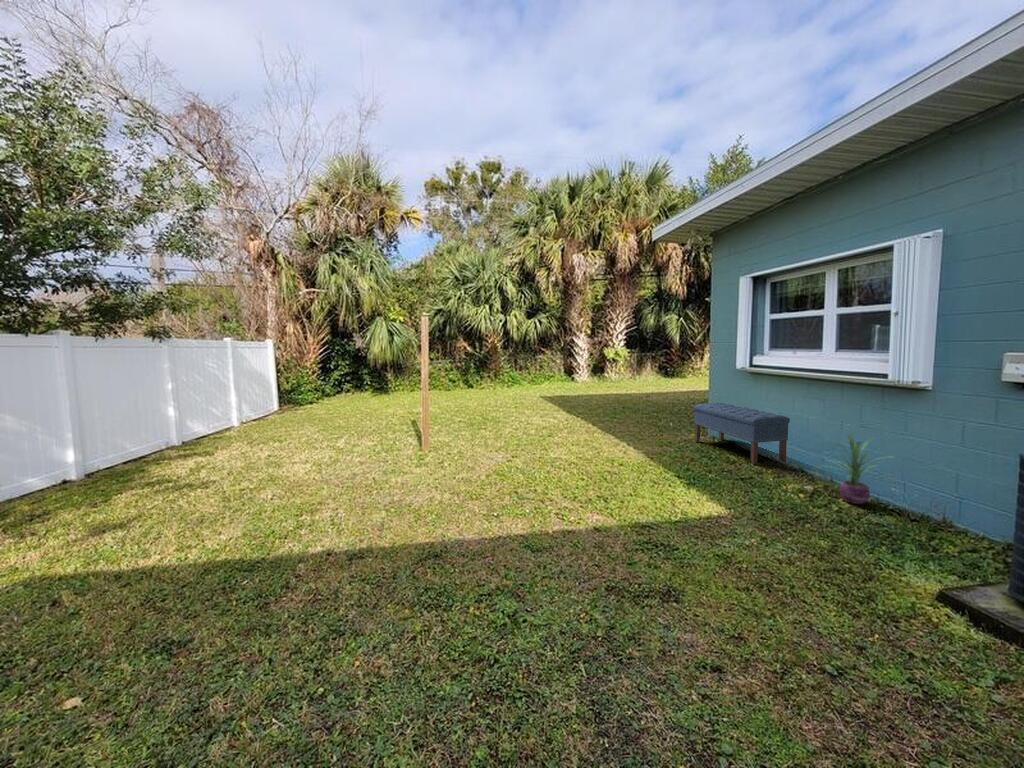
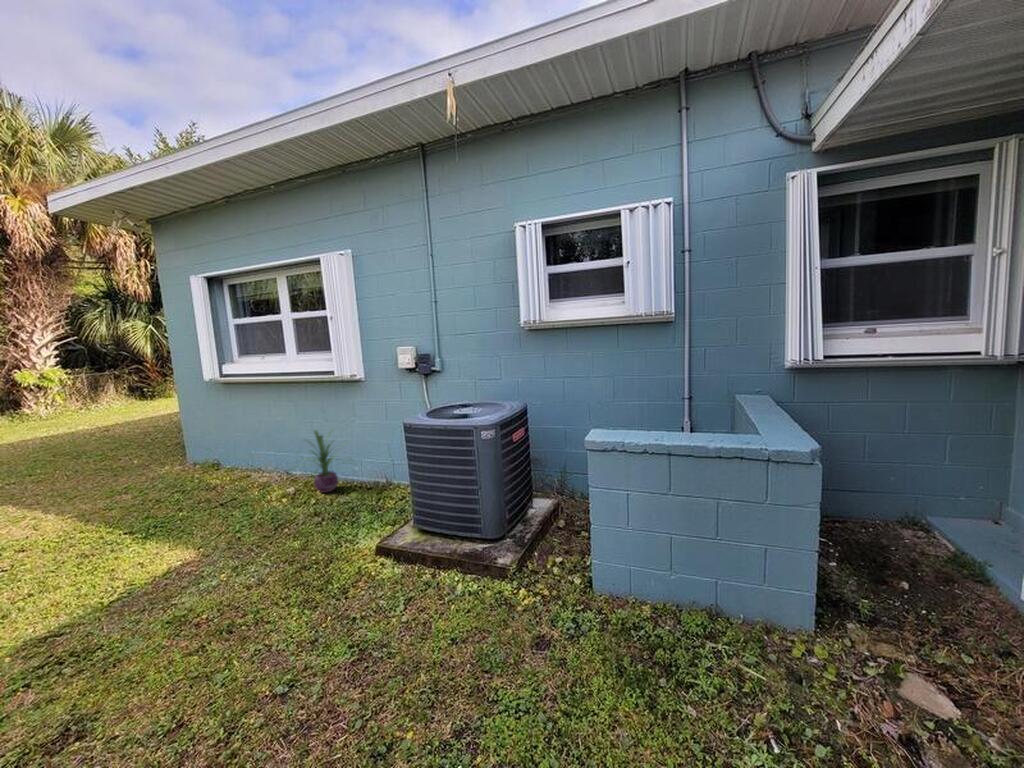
bench: present [693,403,790,465] -> none [156,422,273,484]

